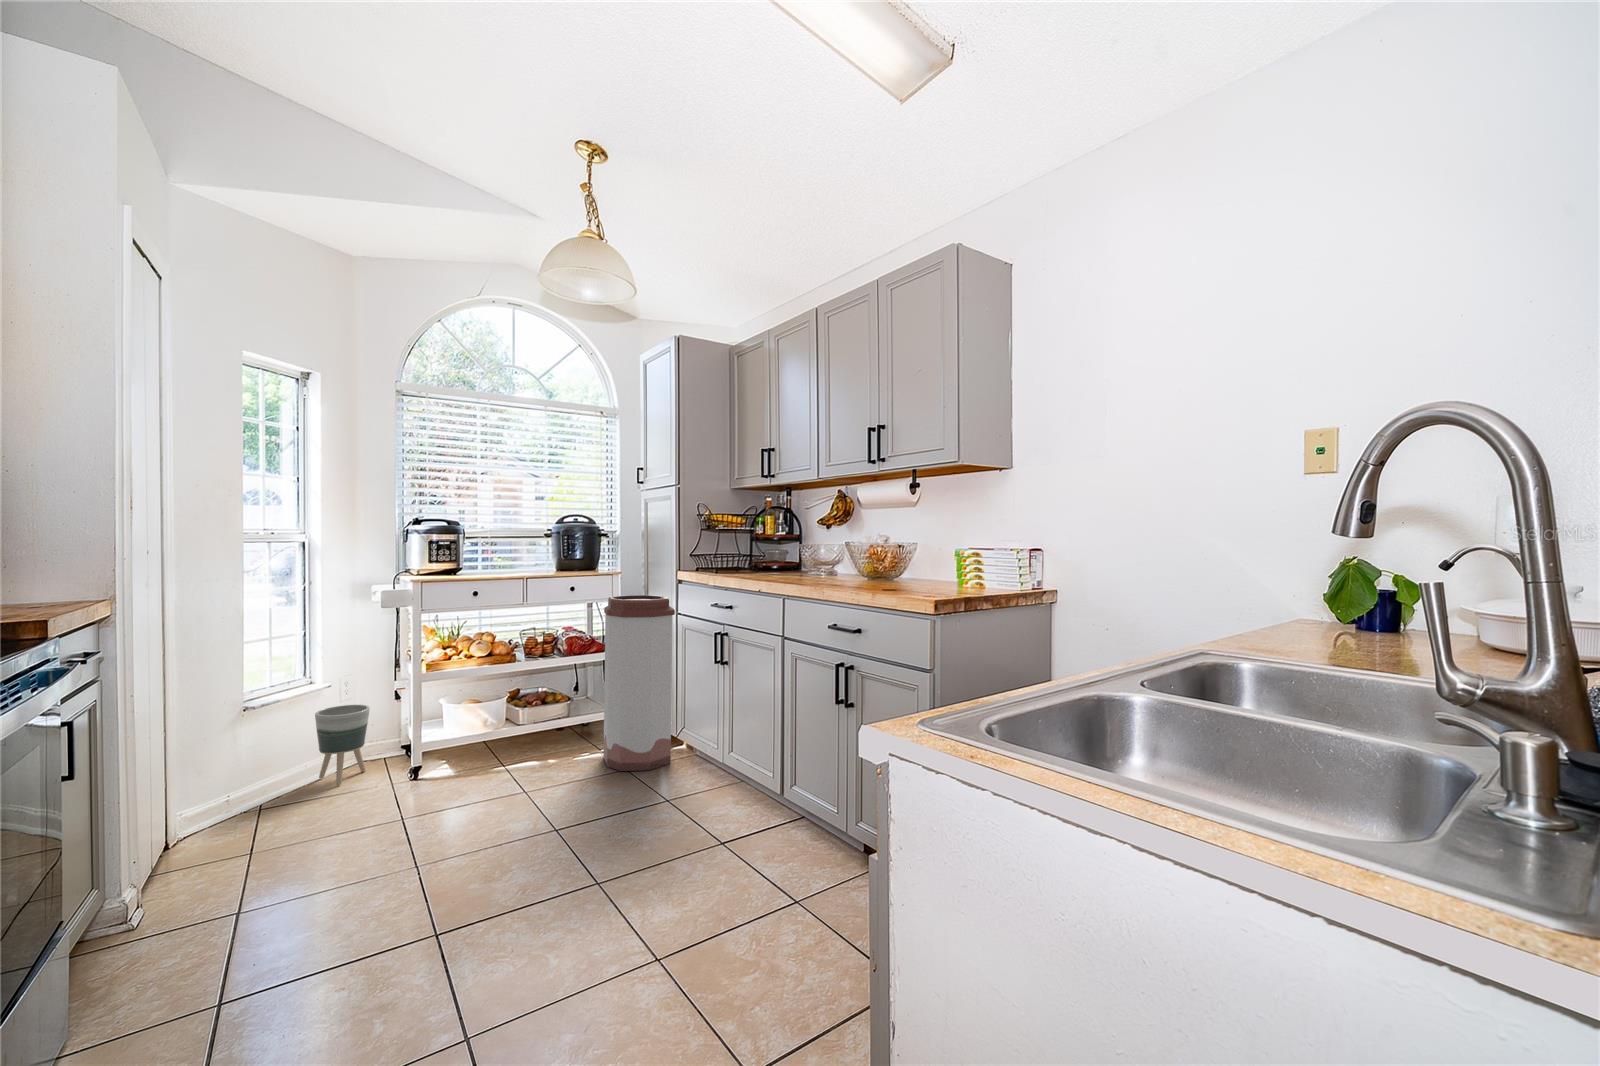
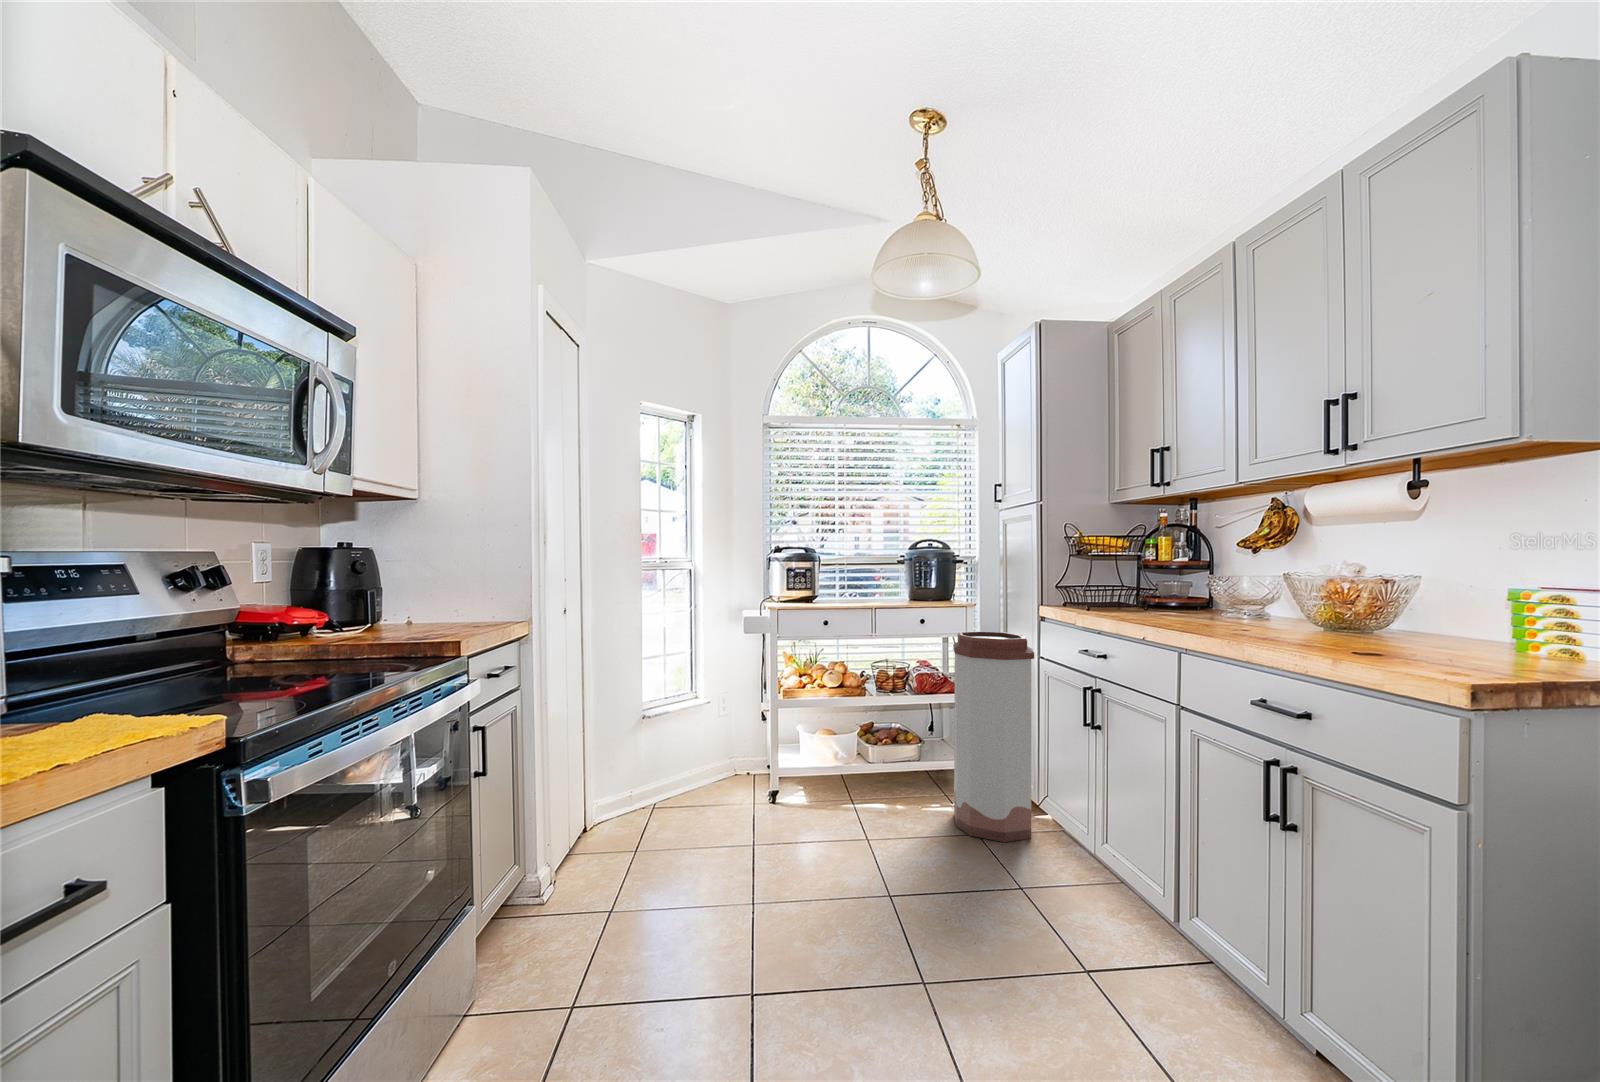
planter: present [315,705,370,785] -> none [700,719,741,793]

